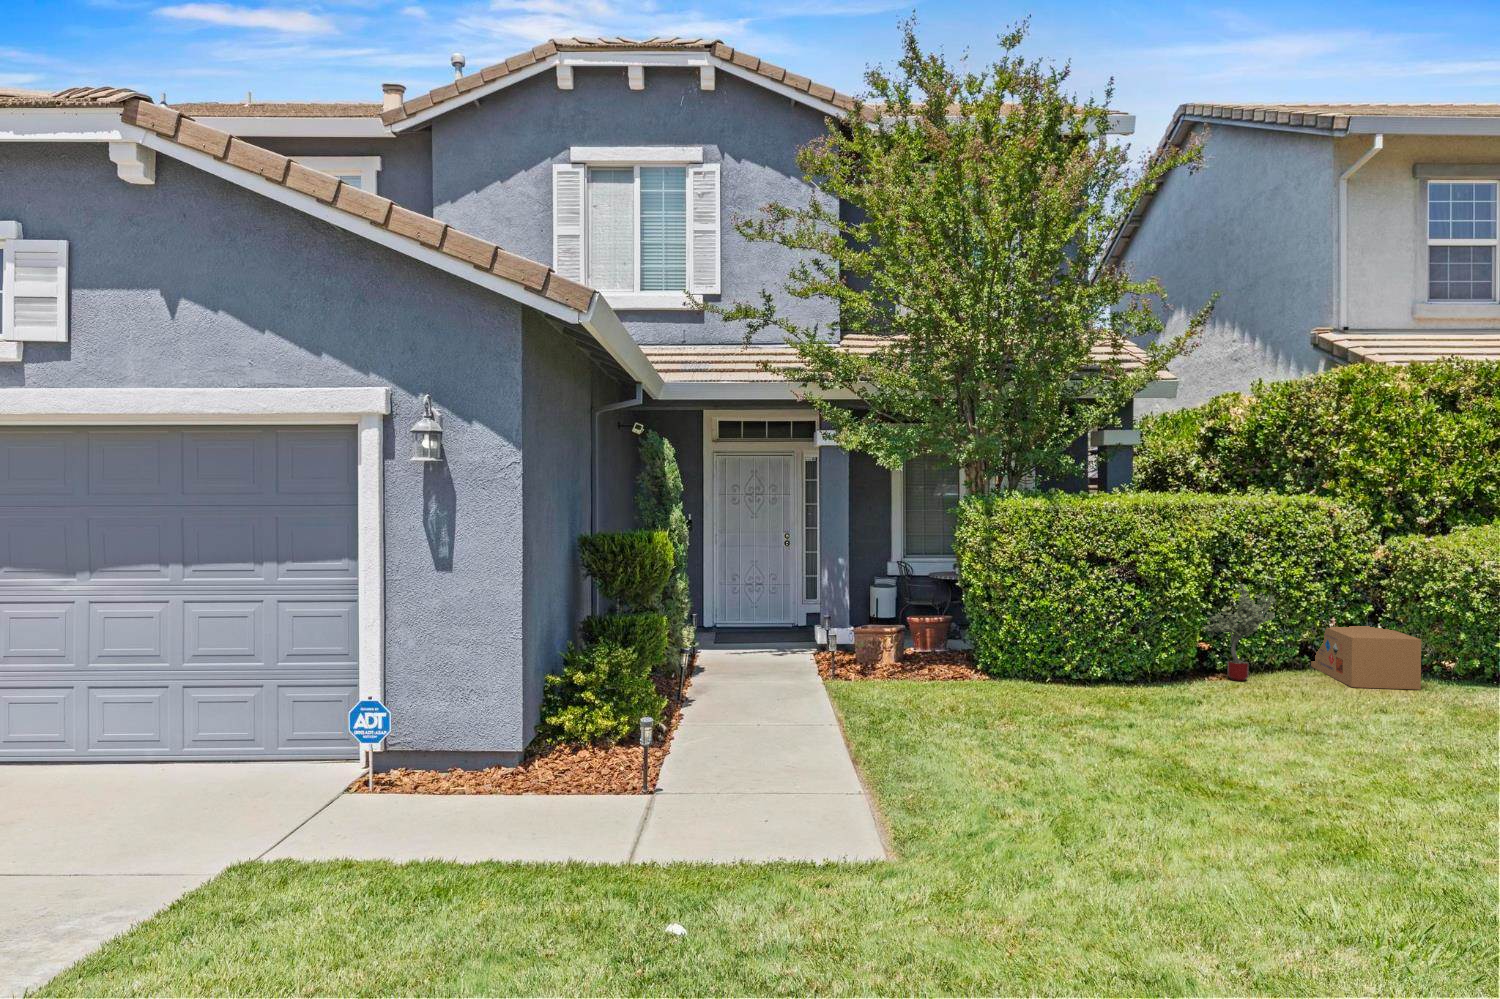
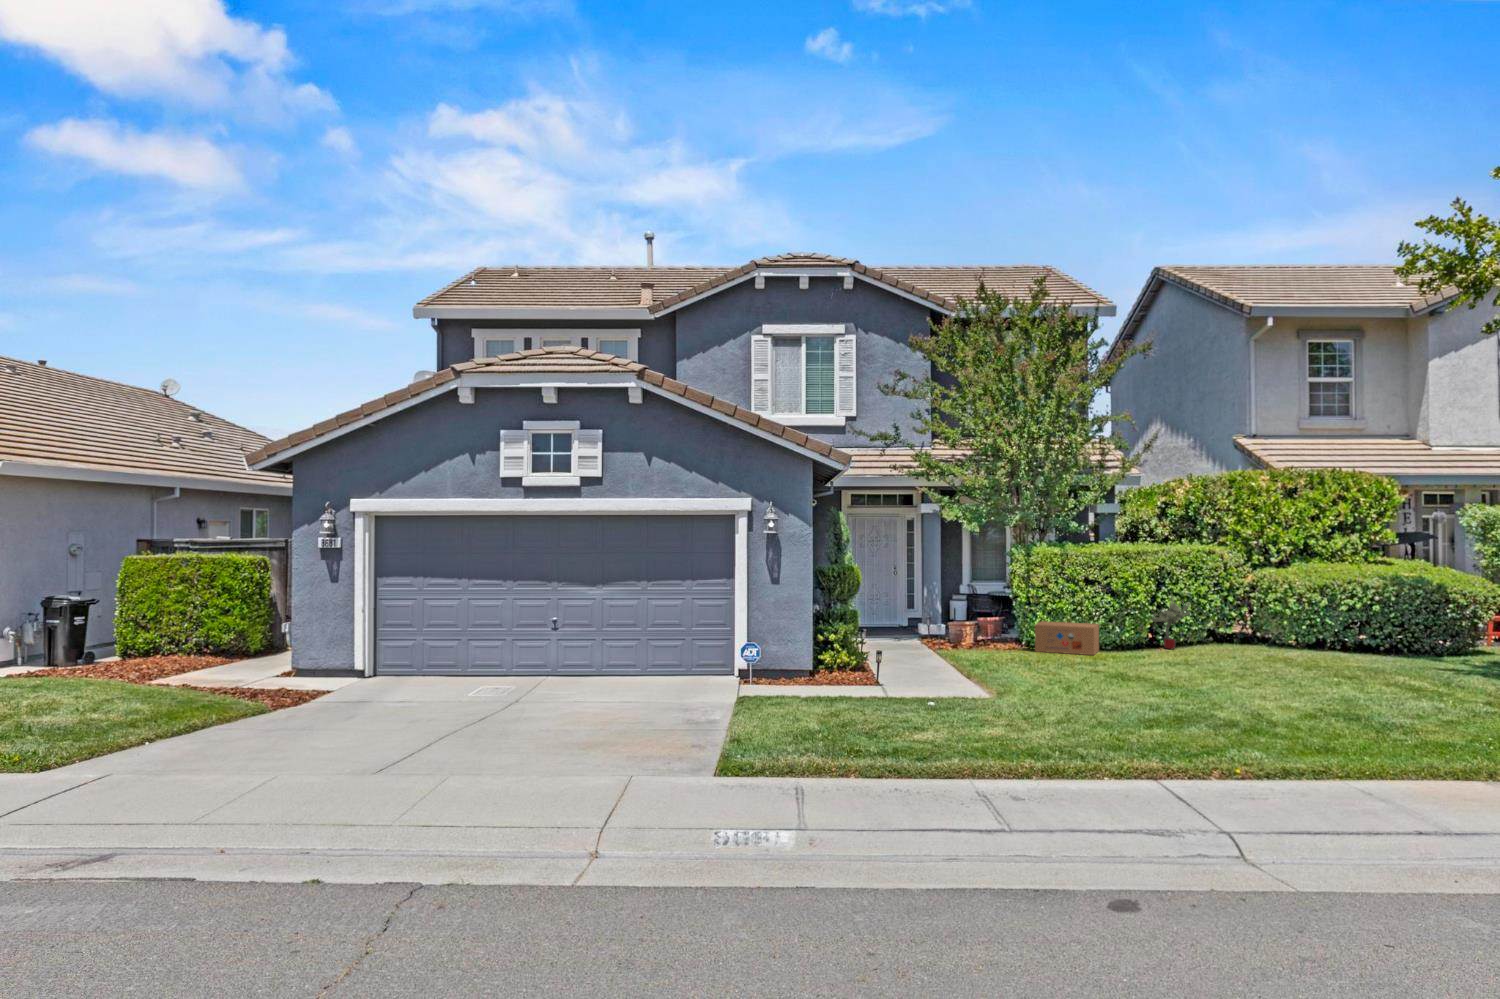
cardboard box: present [1311,626,1421,690] -> present [1035,621,1099,655]

